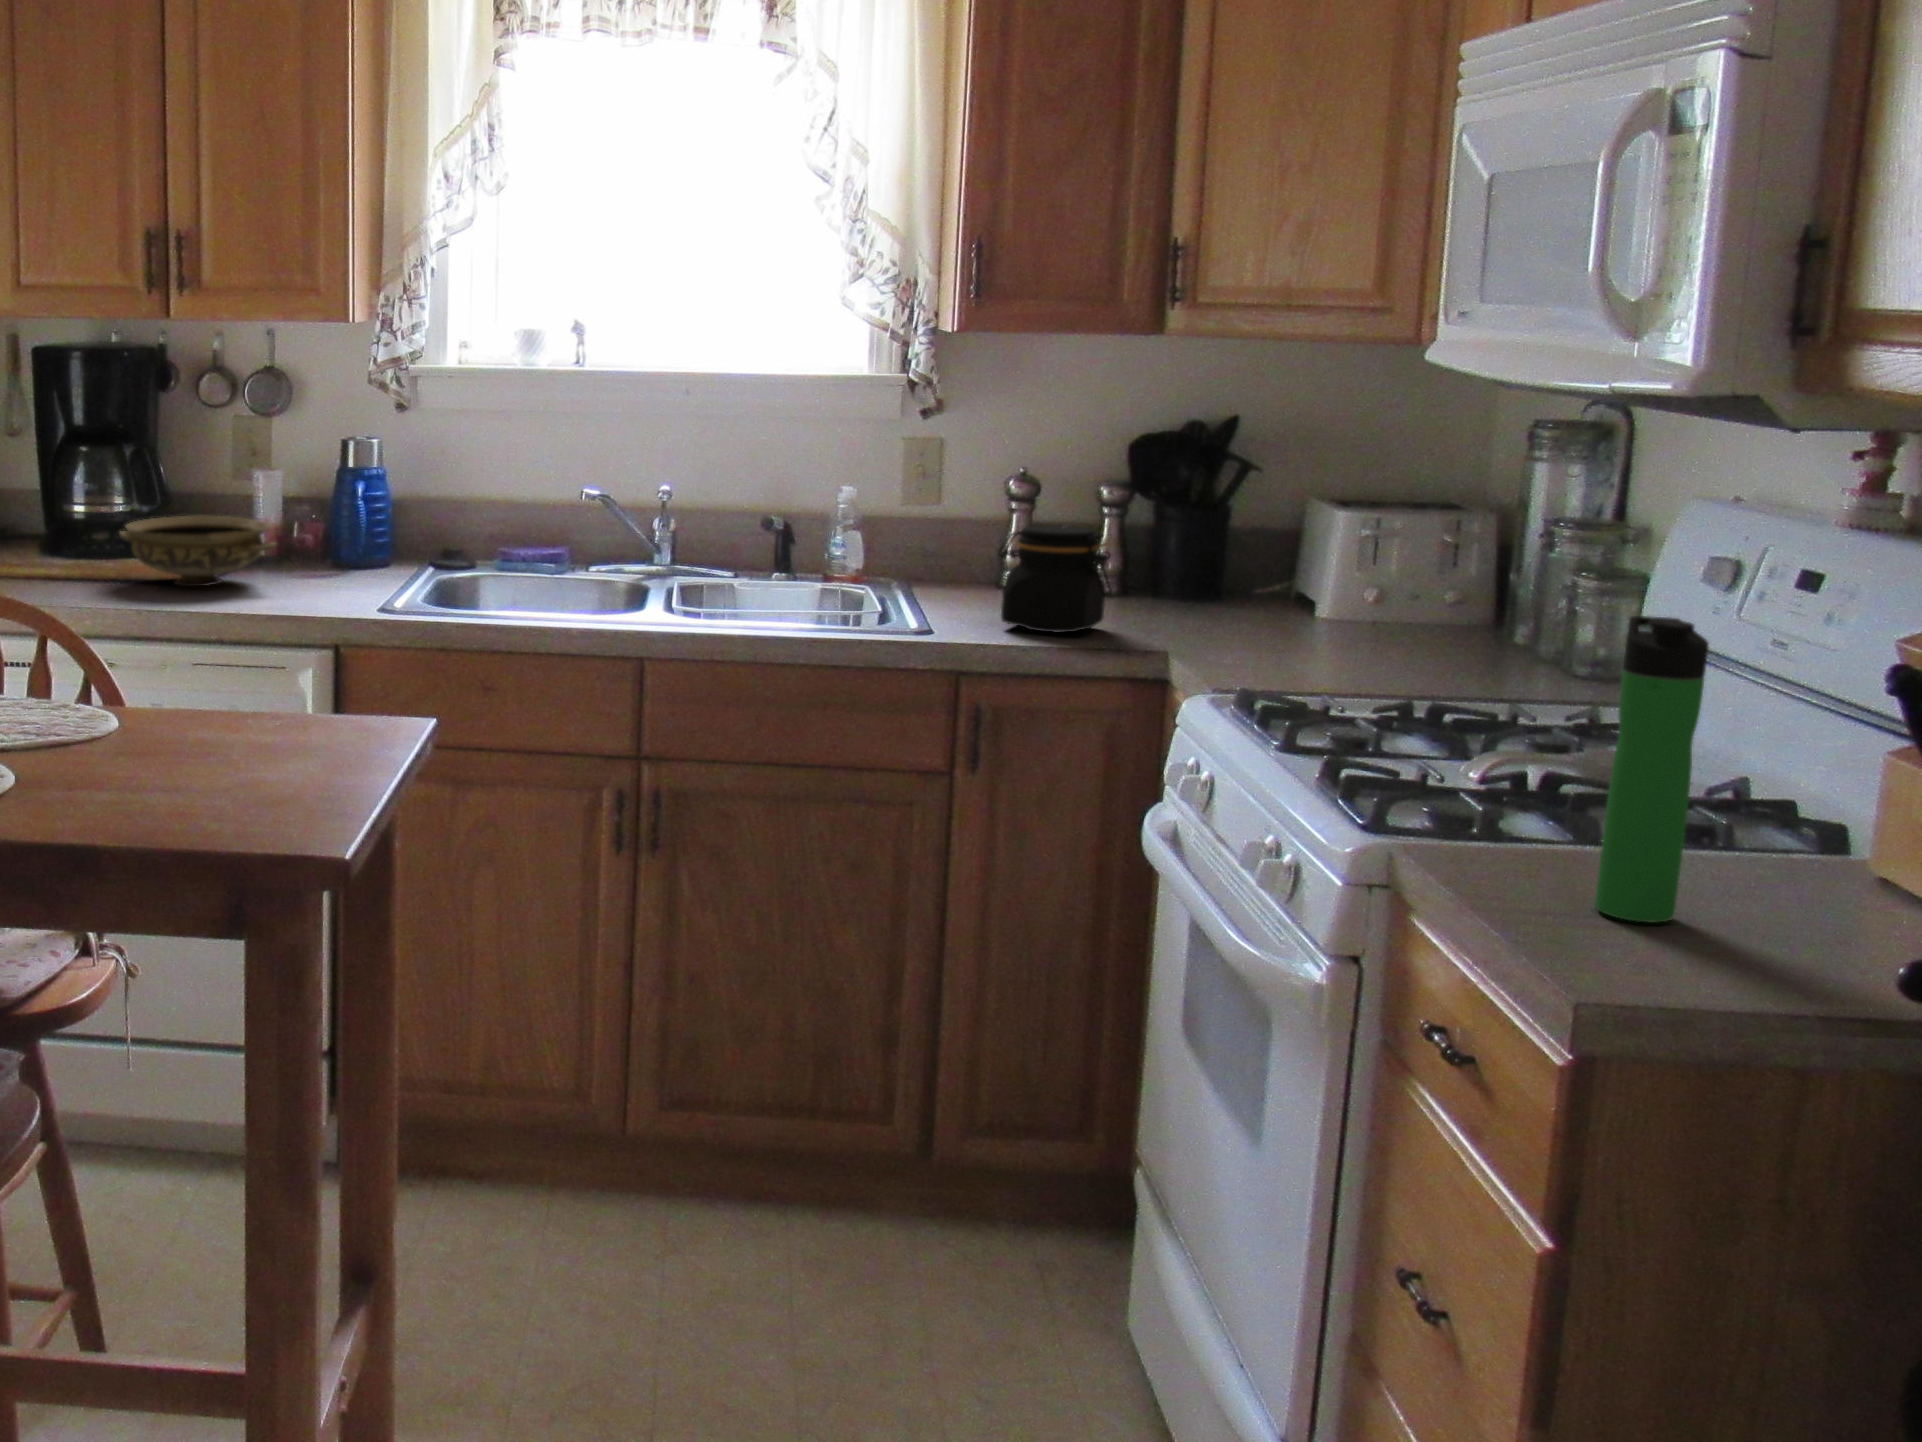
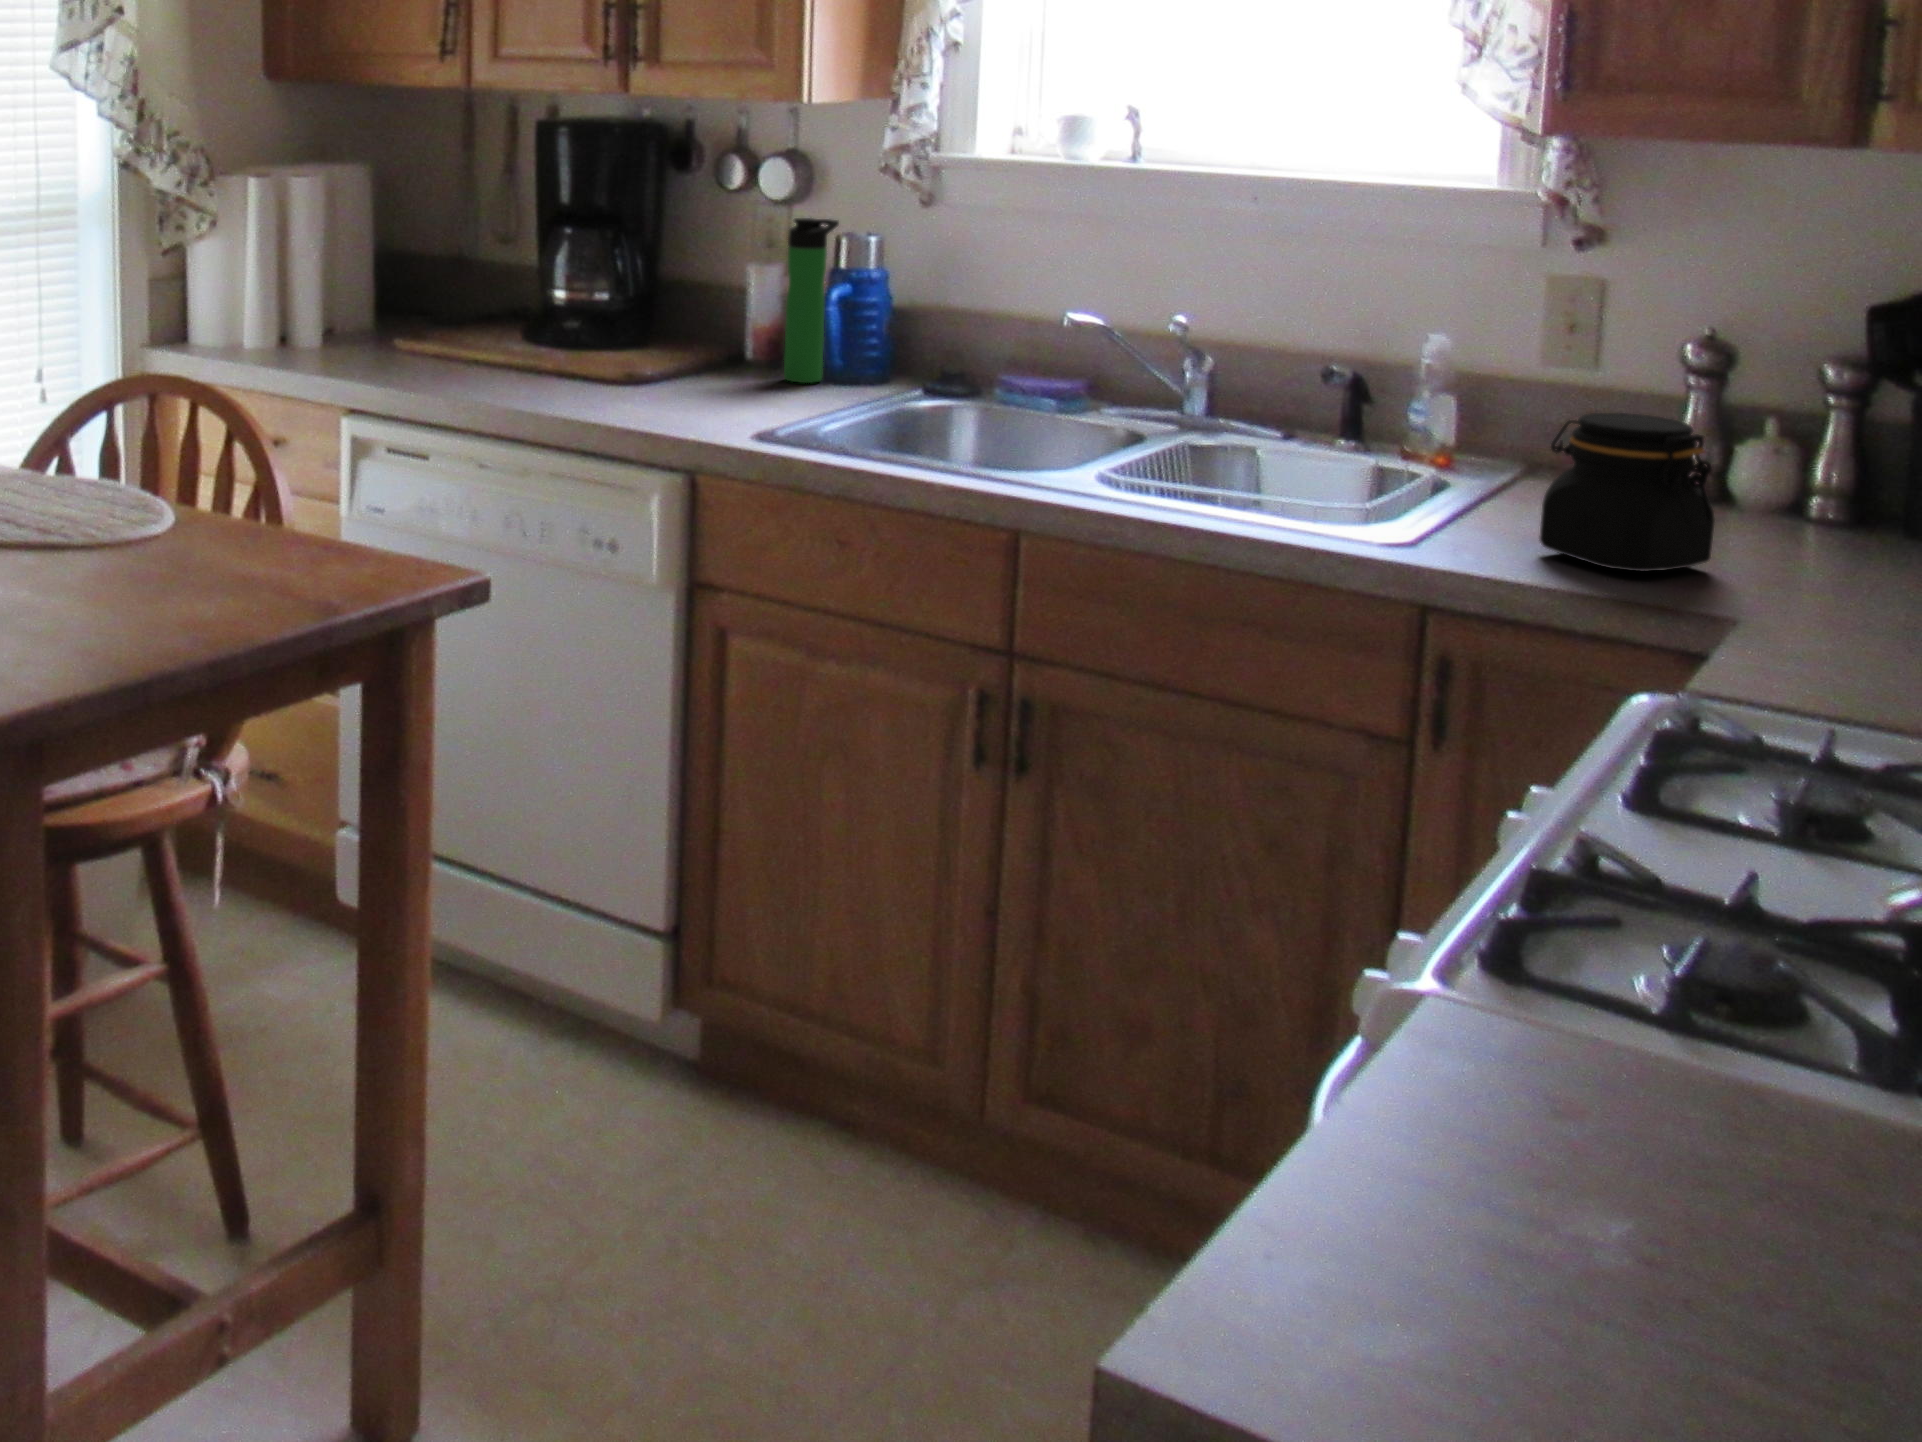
ceramic bowl: present [119,516,276,586] -> none [557,309,715,387]
bottle: present [1595,616,1709,923] -> present [784,218,839,383]

